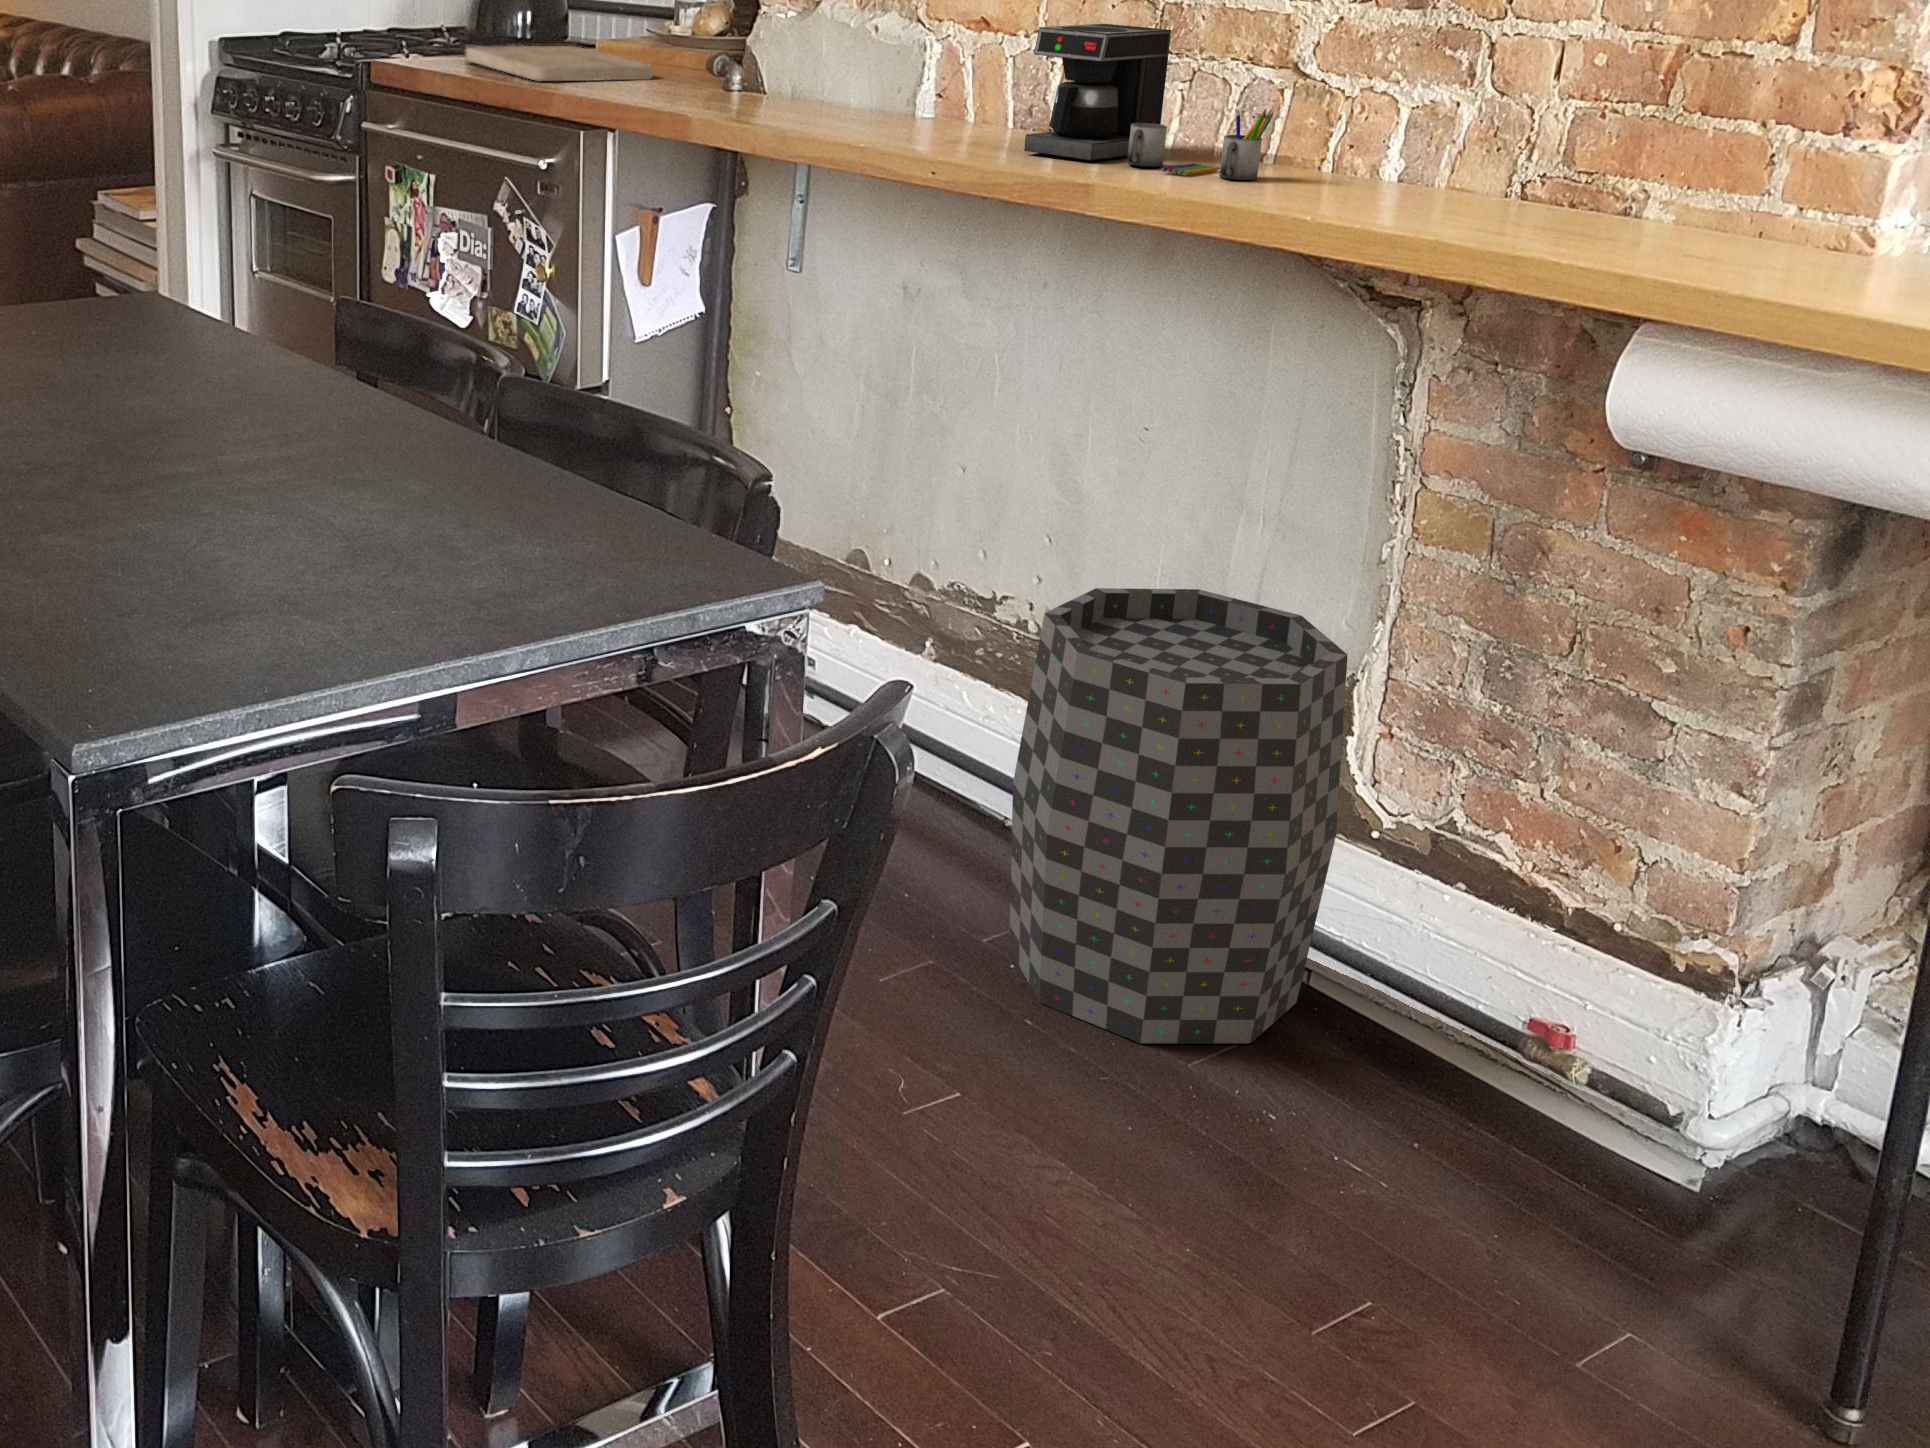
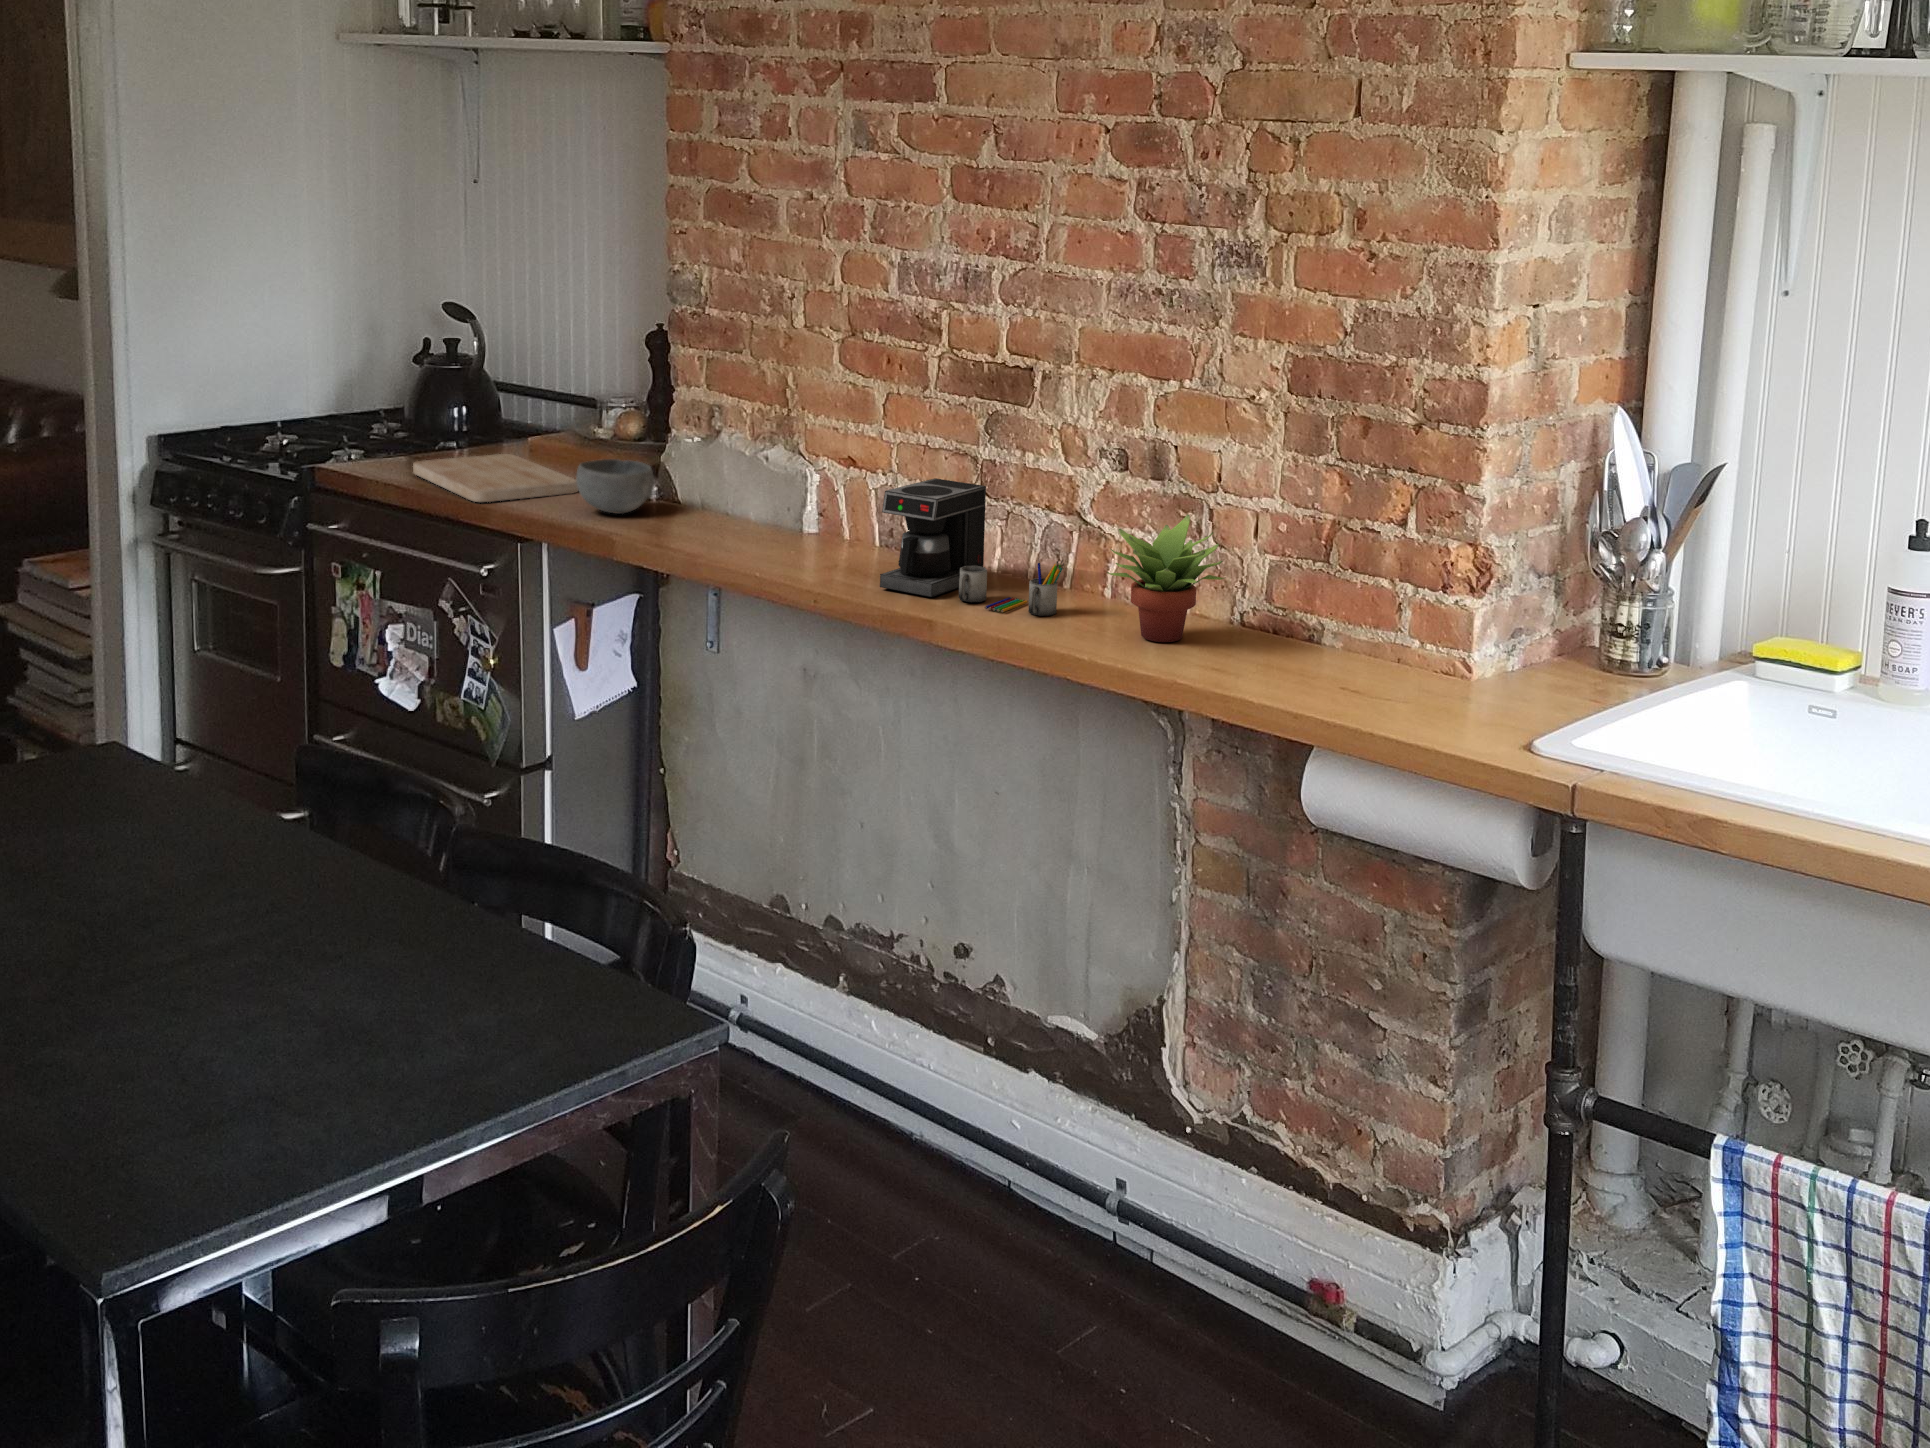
bowl: none [653,31,744,93] -> present [576,459,654,514]
succulent plant: none [1335,43,1505,205] -> present [1107,515,1224,642]
trash can: present [1009,588,1348,1043] -> none [904,936,1157,1348]

